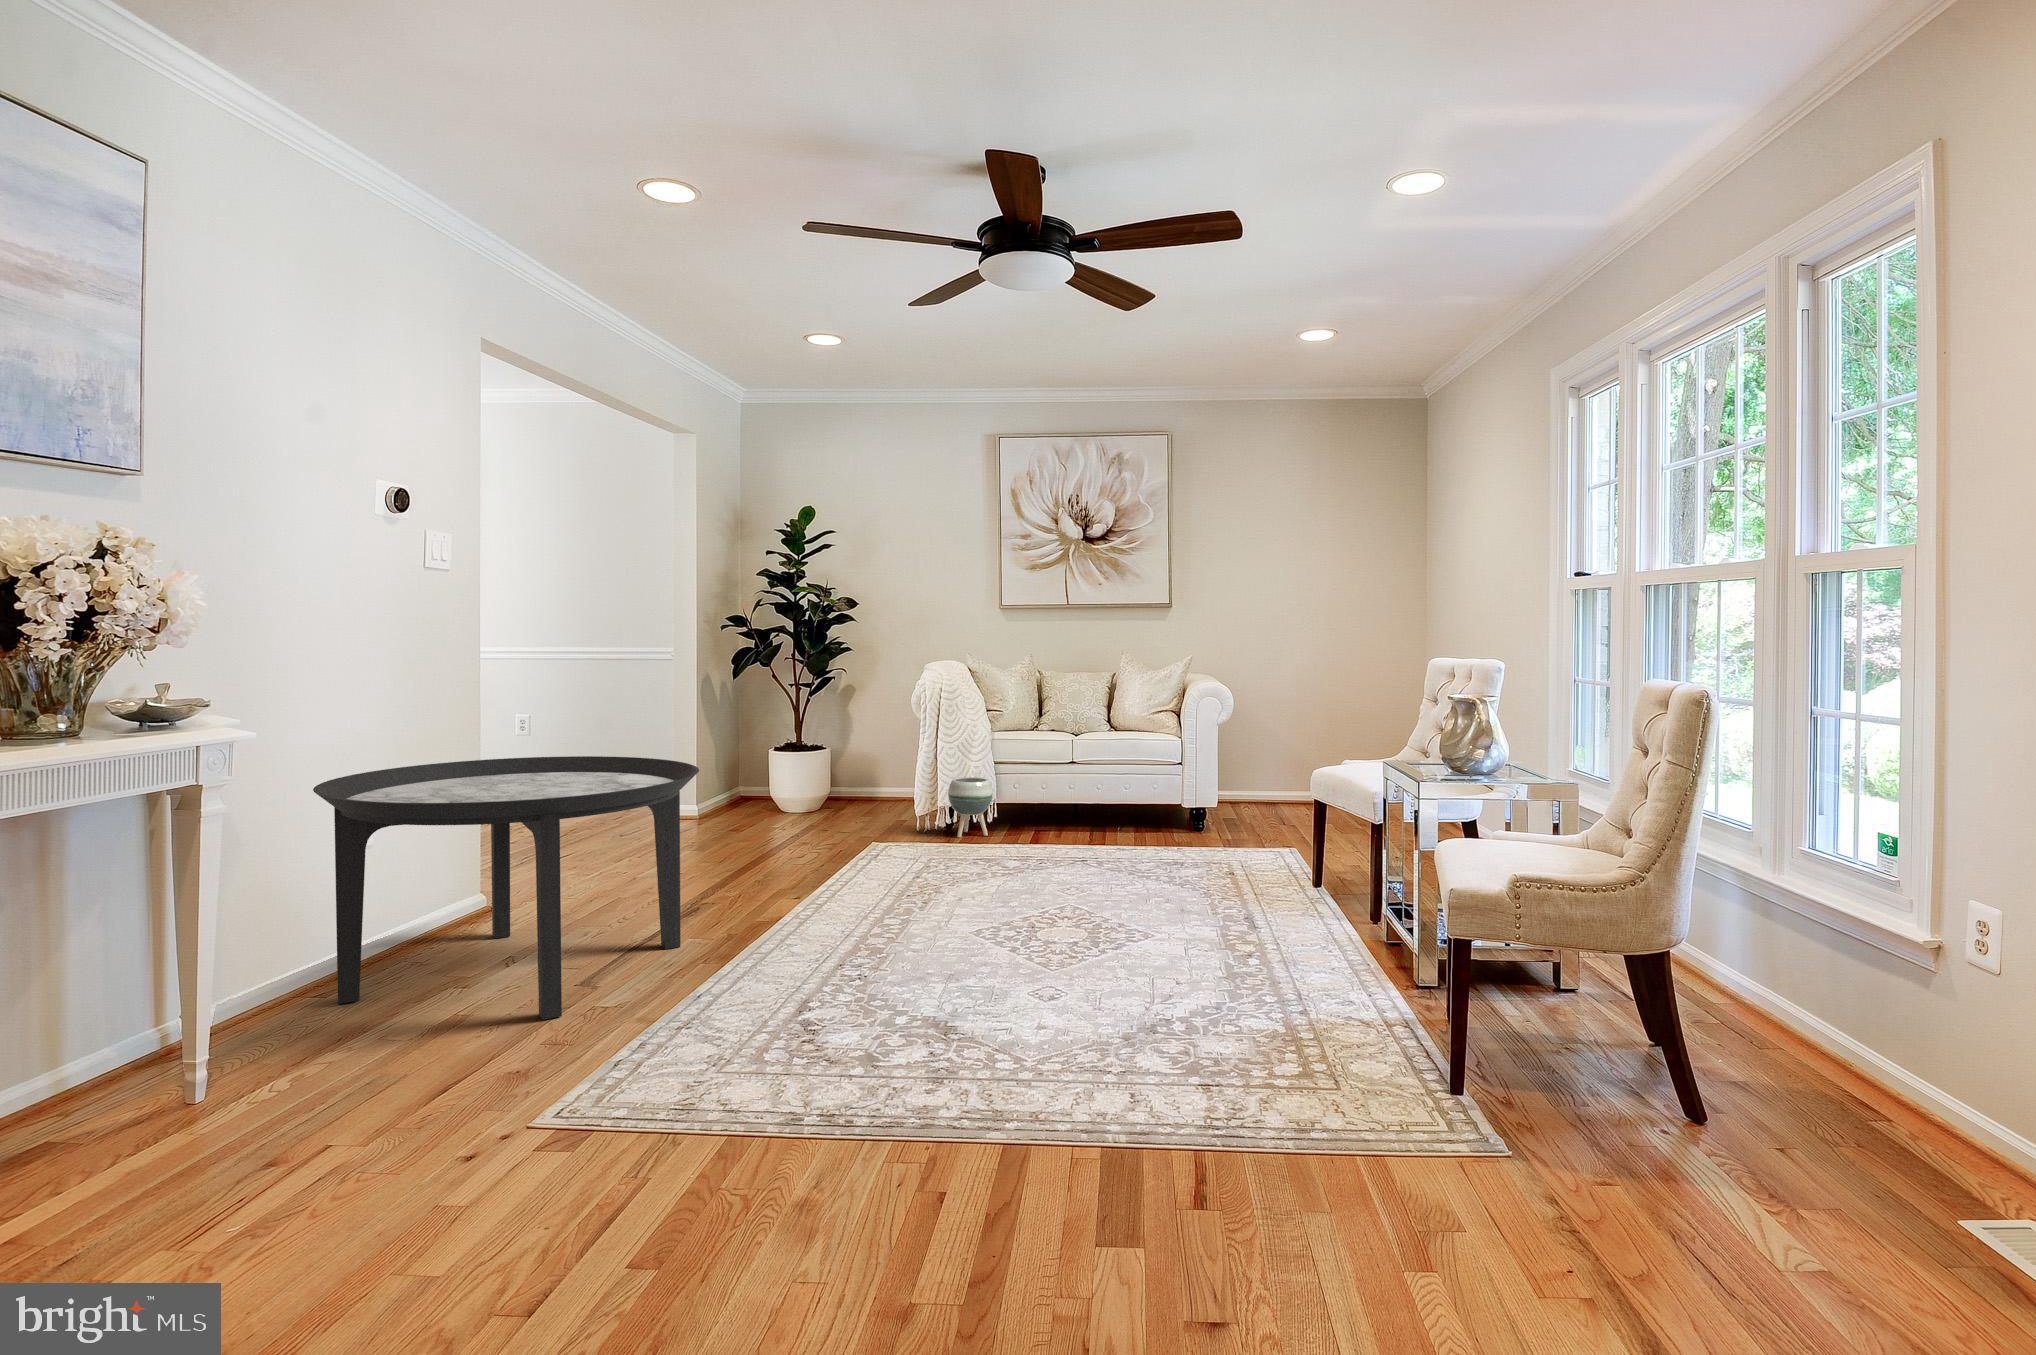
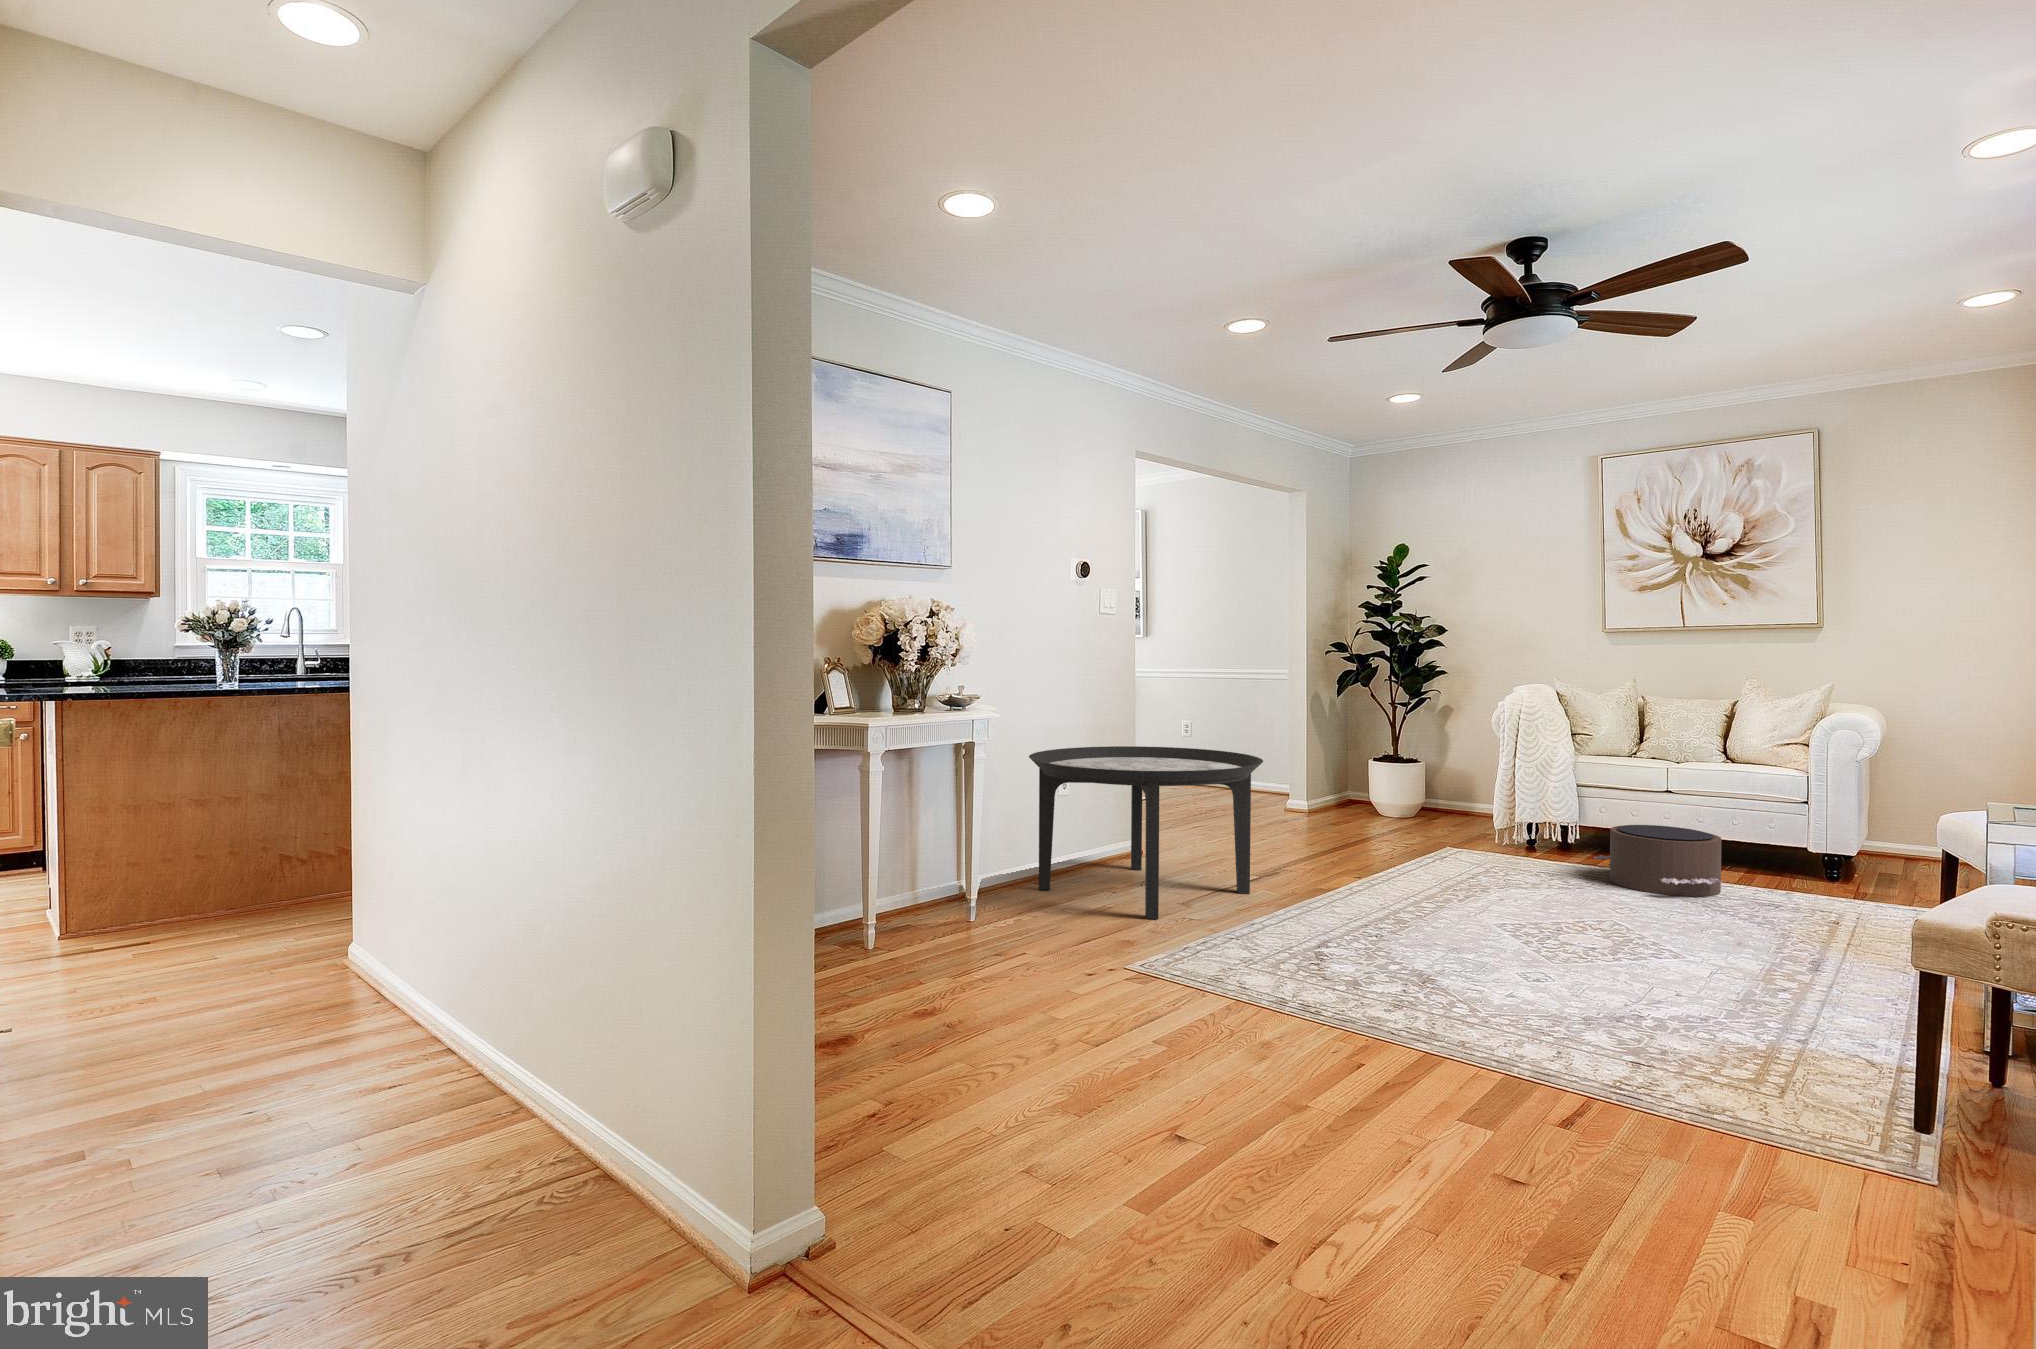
planter: present [948,777,993,837] -> none [1523,795,1570,853]
pouf: none [1023,800,1140,869] -> present [1593,825,1722,896]

